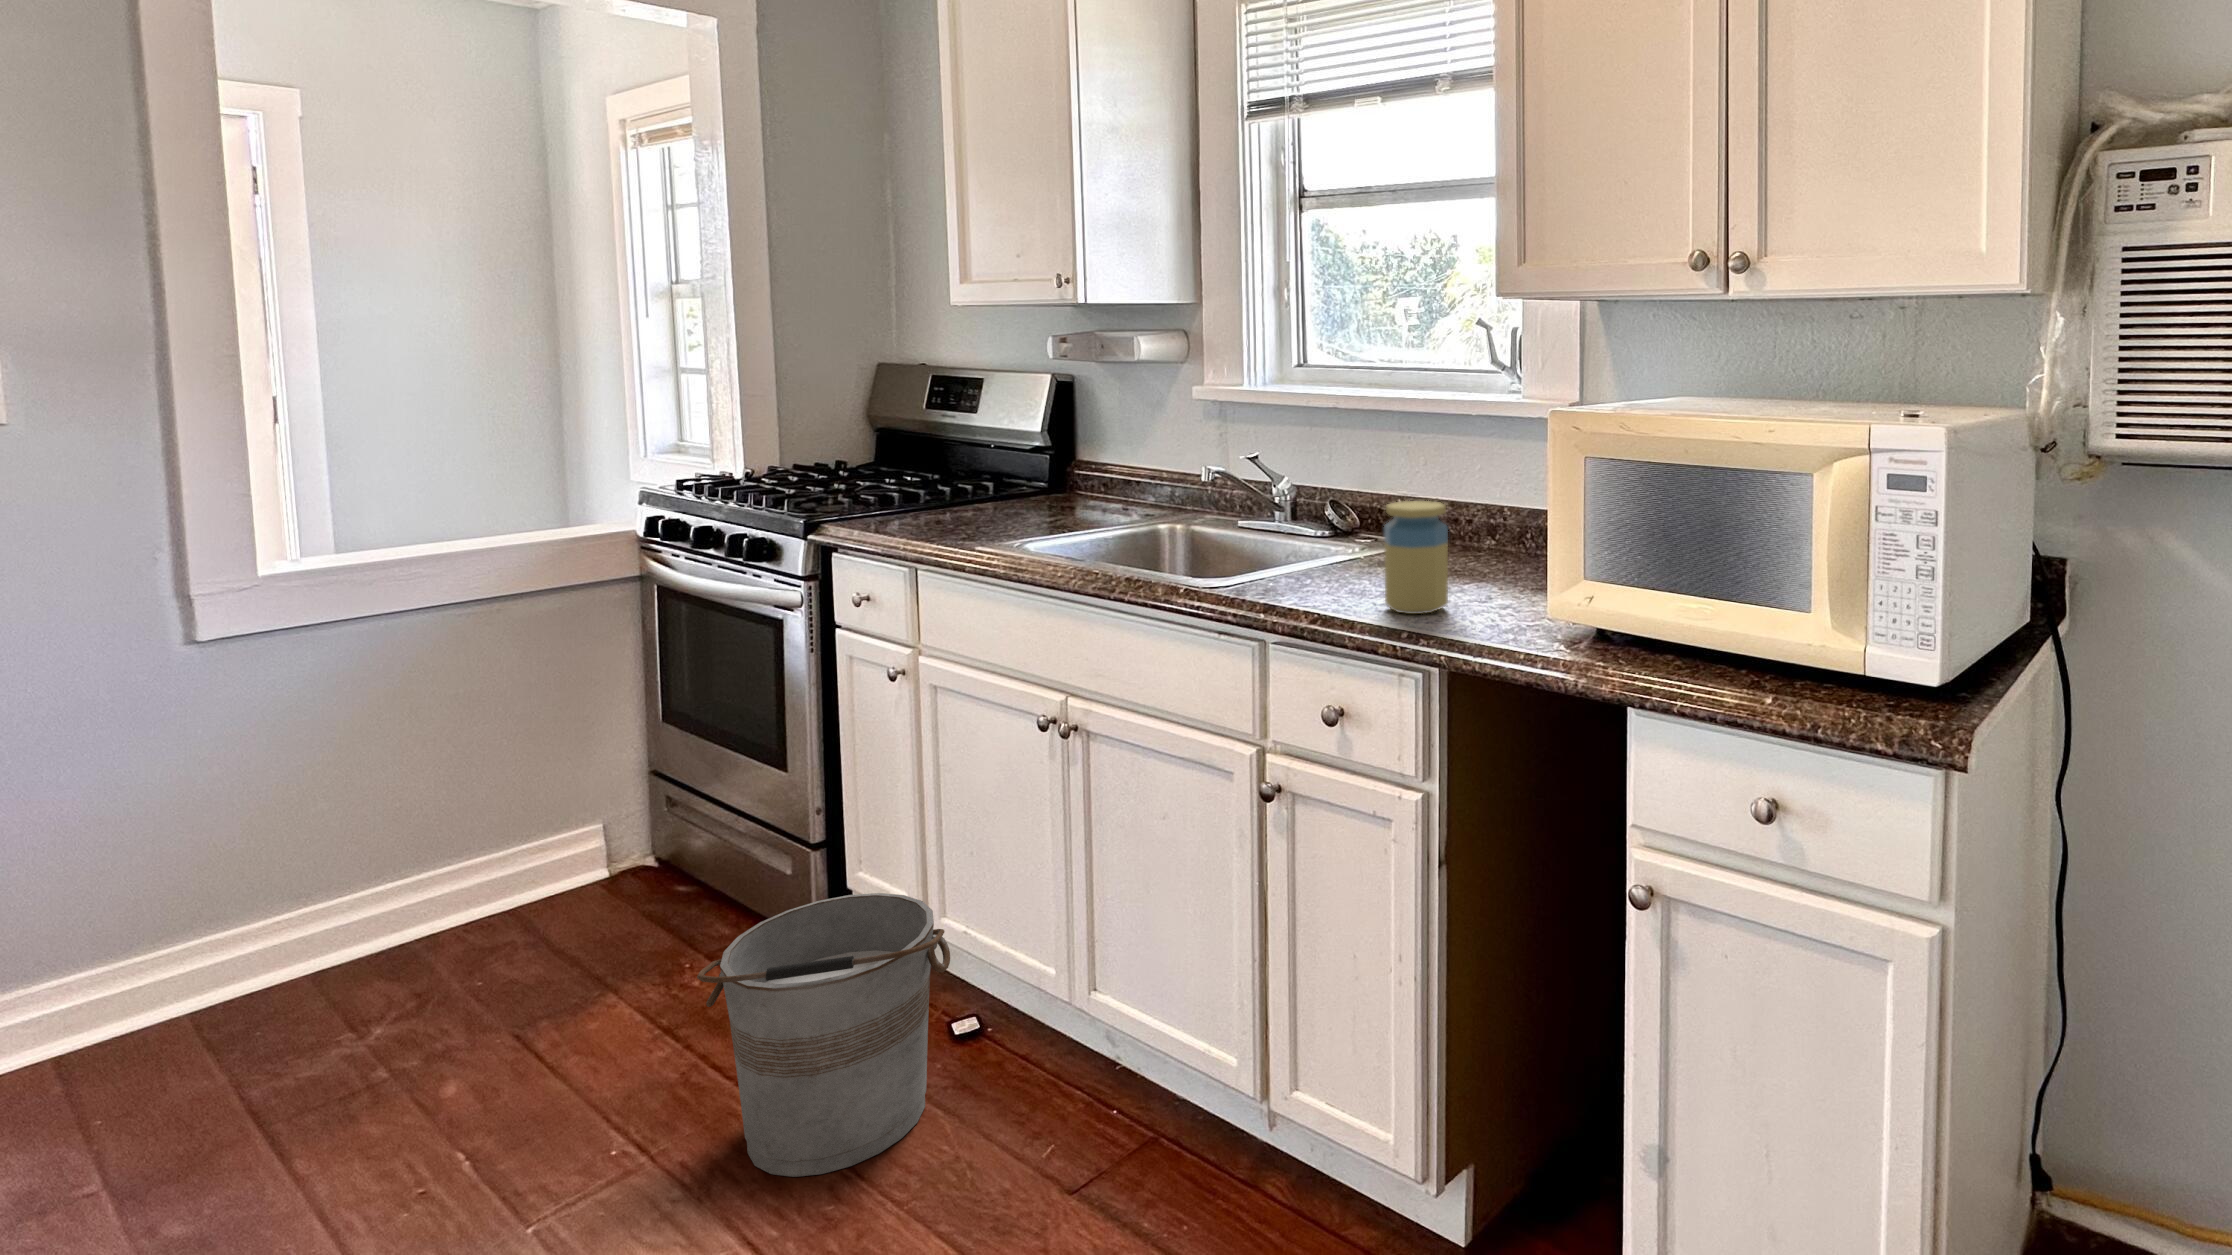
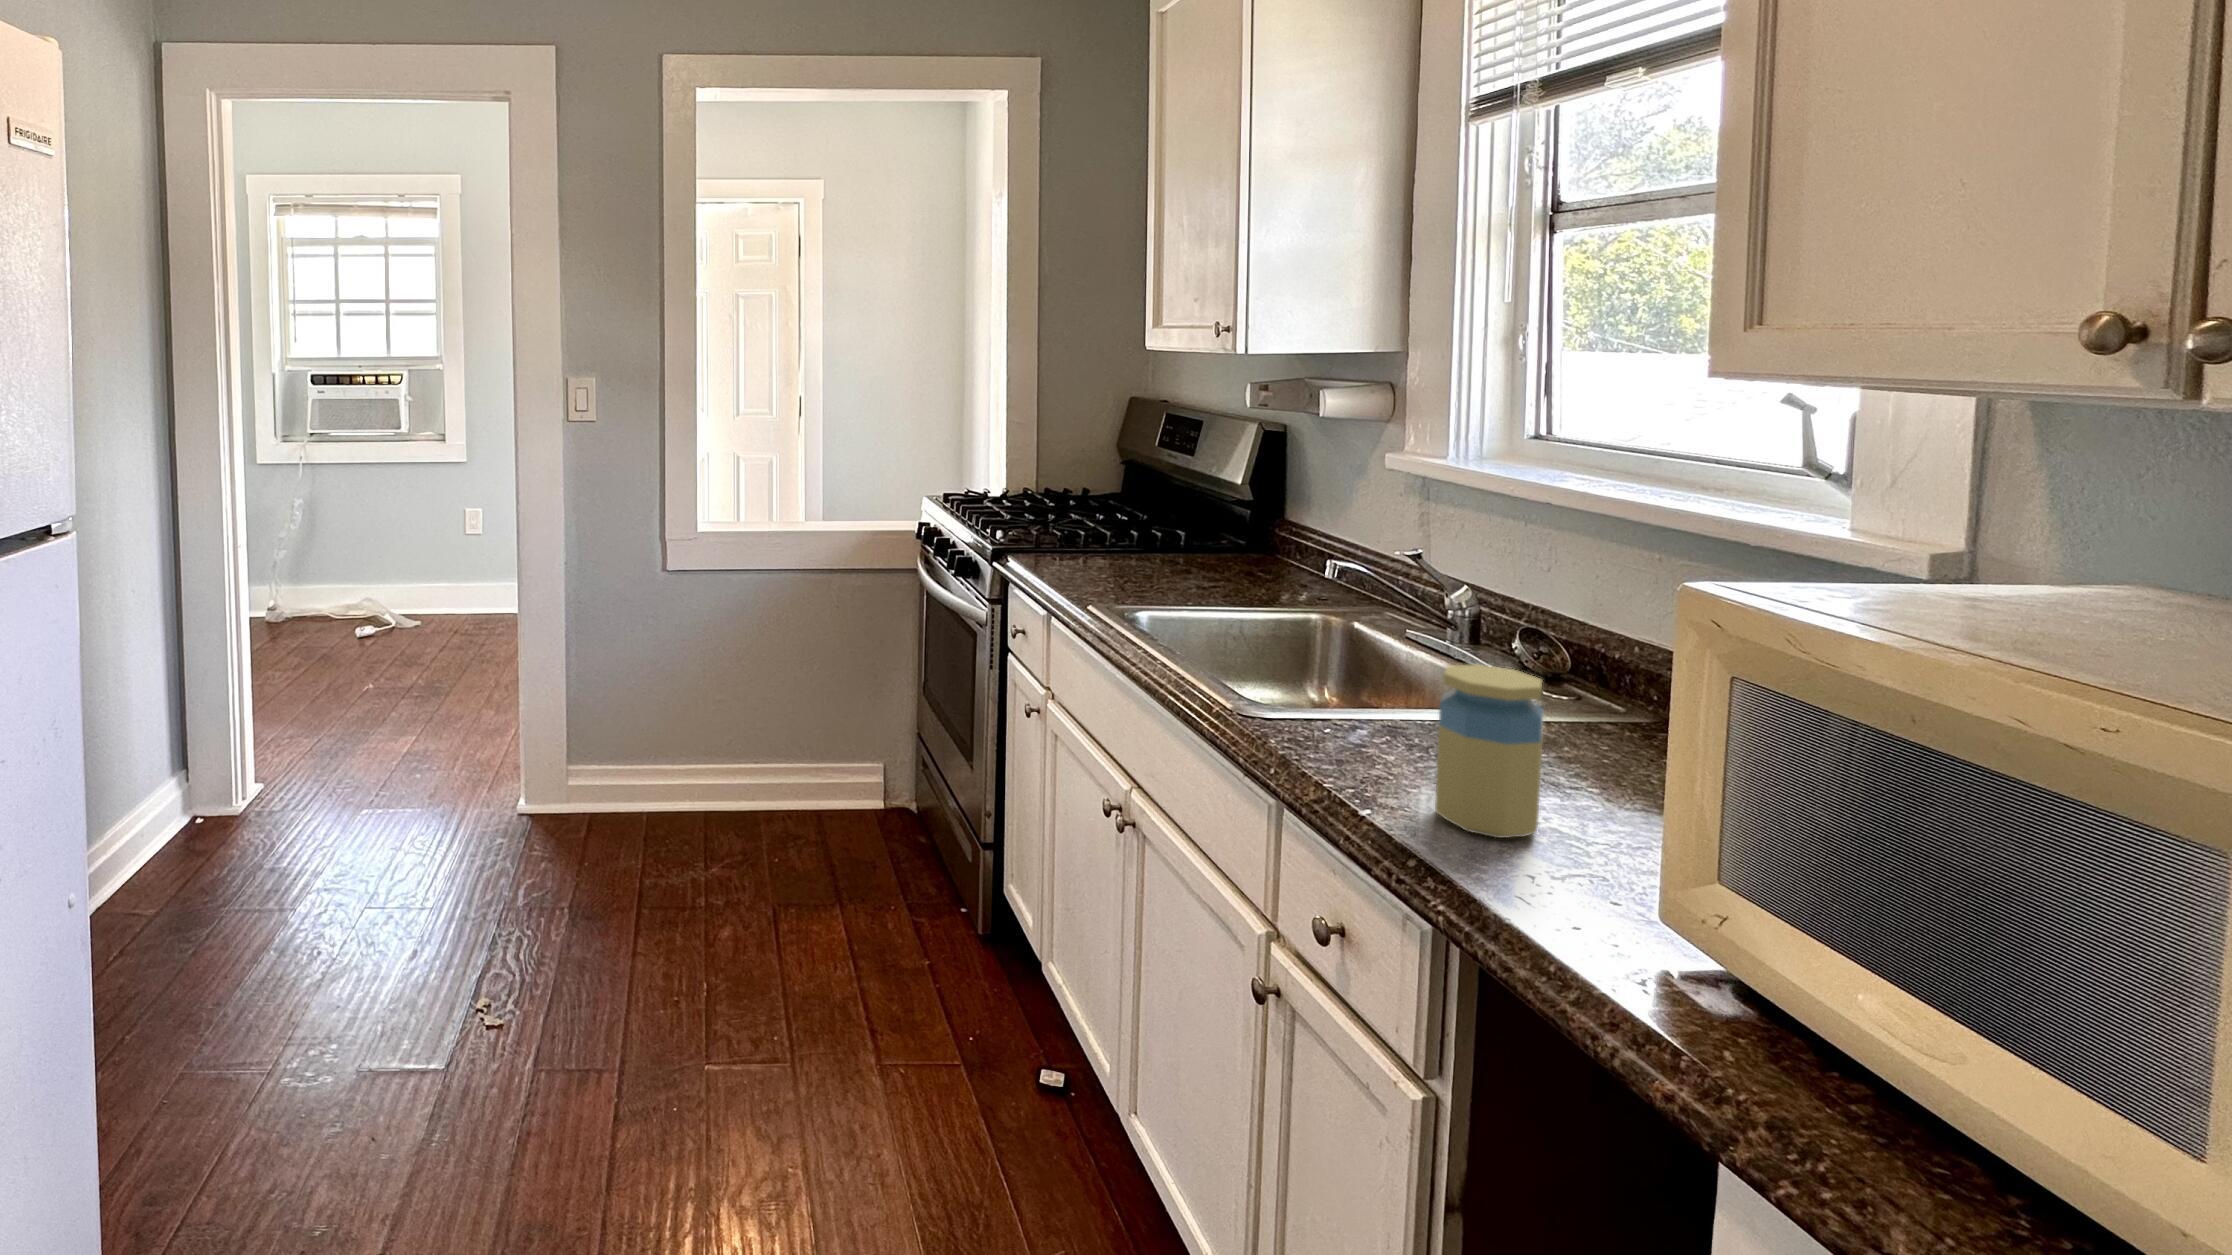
bucket: present [697,893,950,1177] -> none [810,897,1014,1159]

